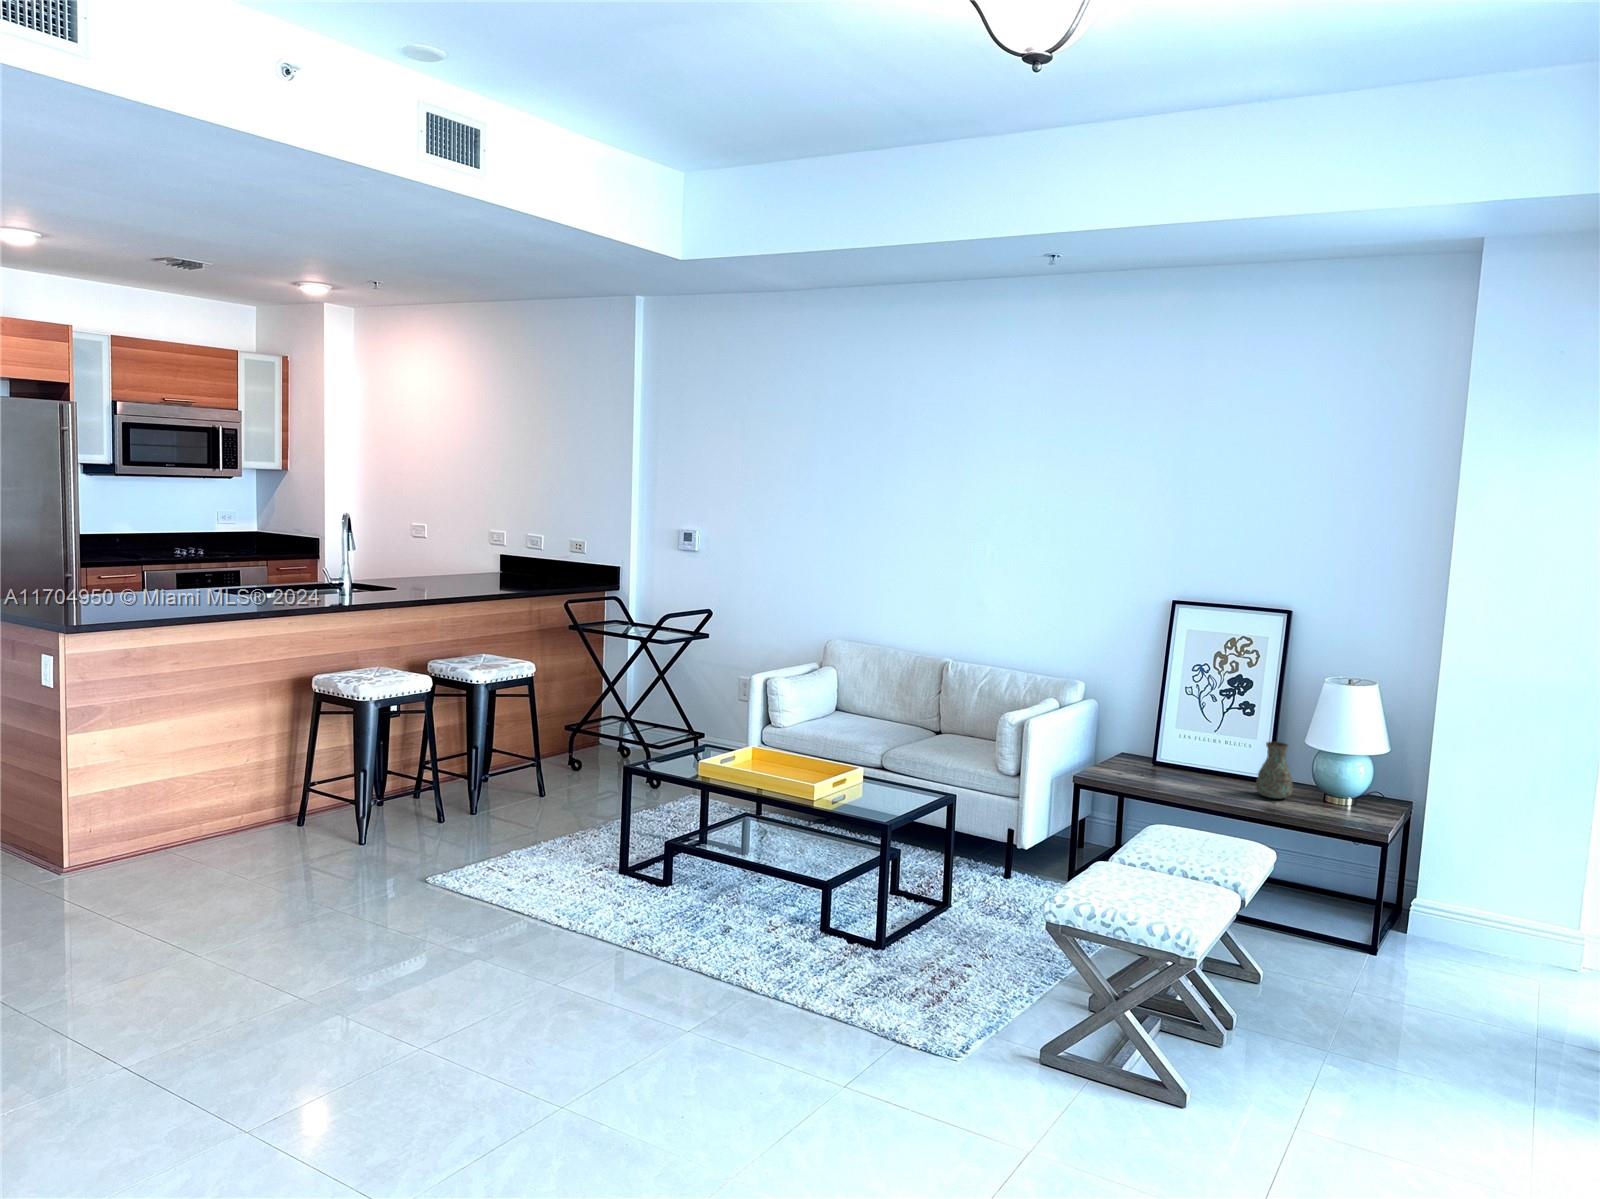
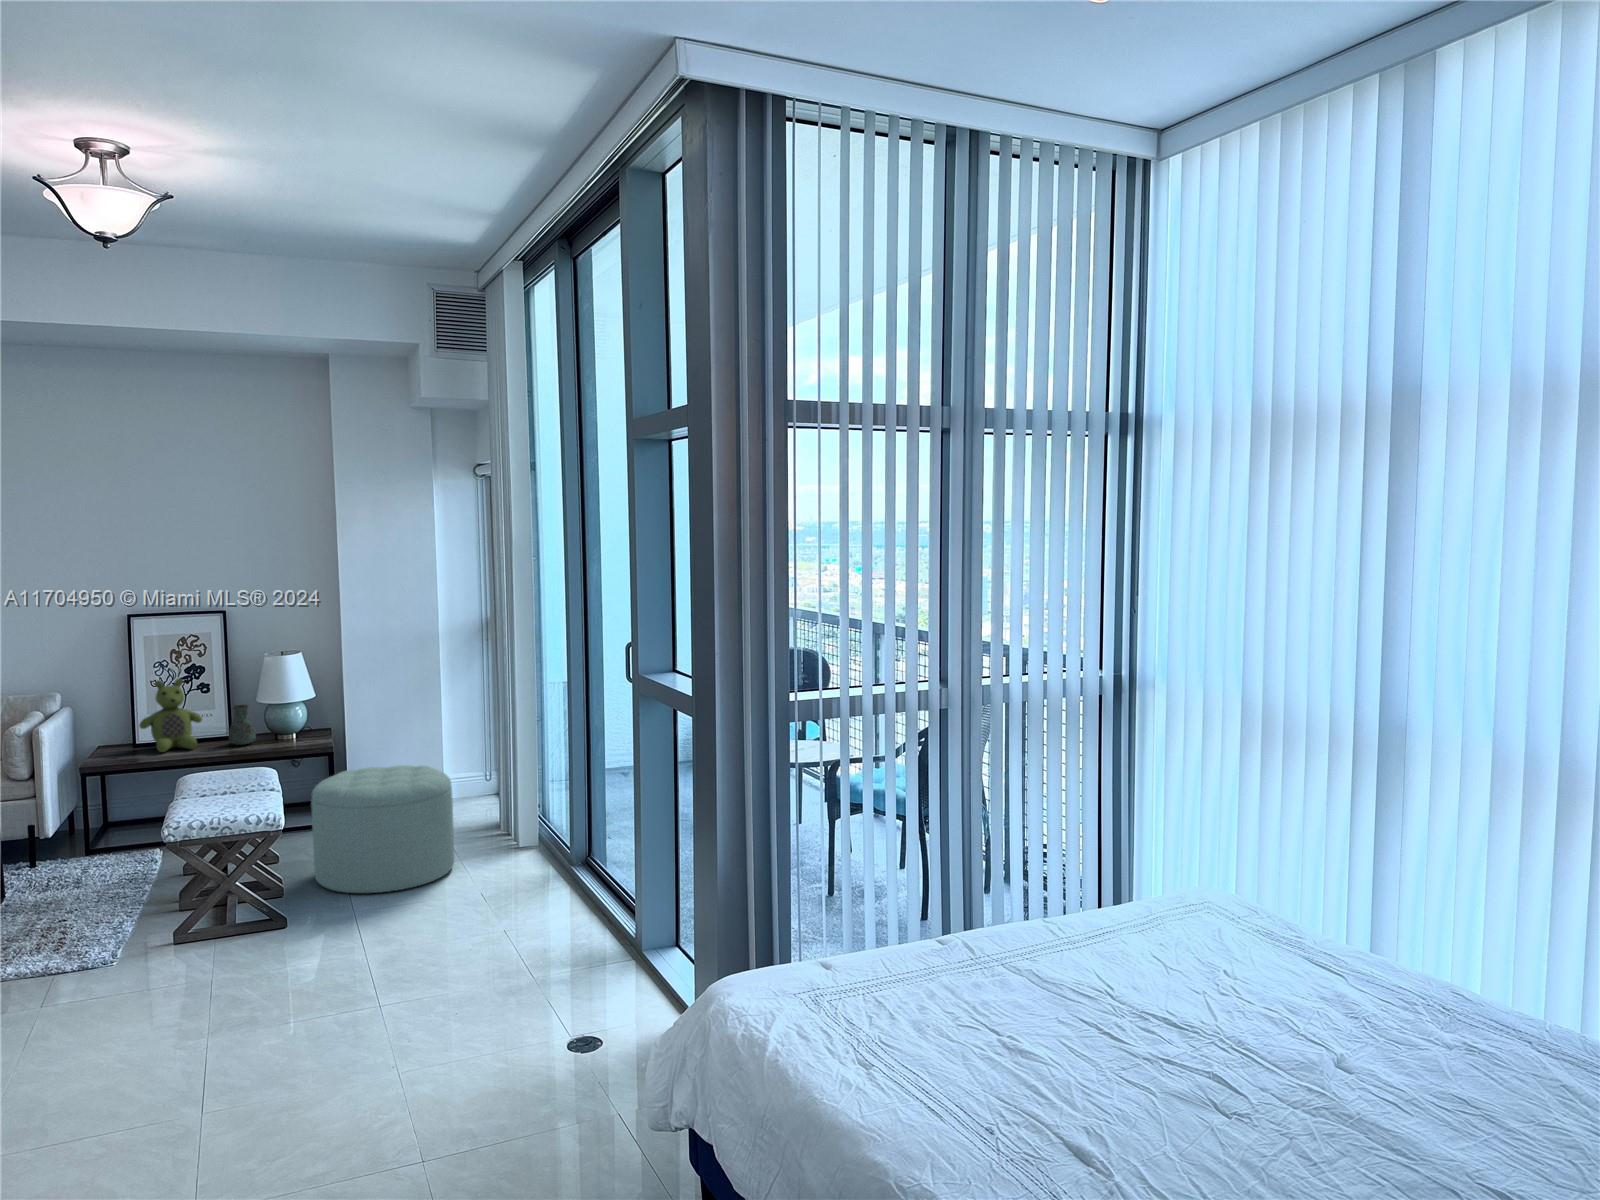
stuffed bear: none [1154,688,1232,786] -> present [139,678,202,752]
ottoman: none [1279,887,1543,1138] -> present [311,765,454,893]

